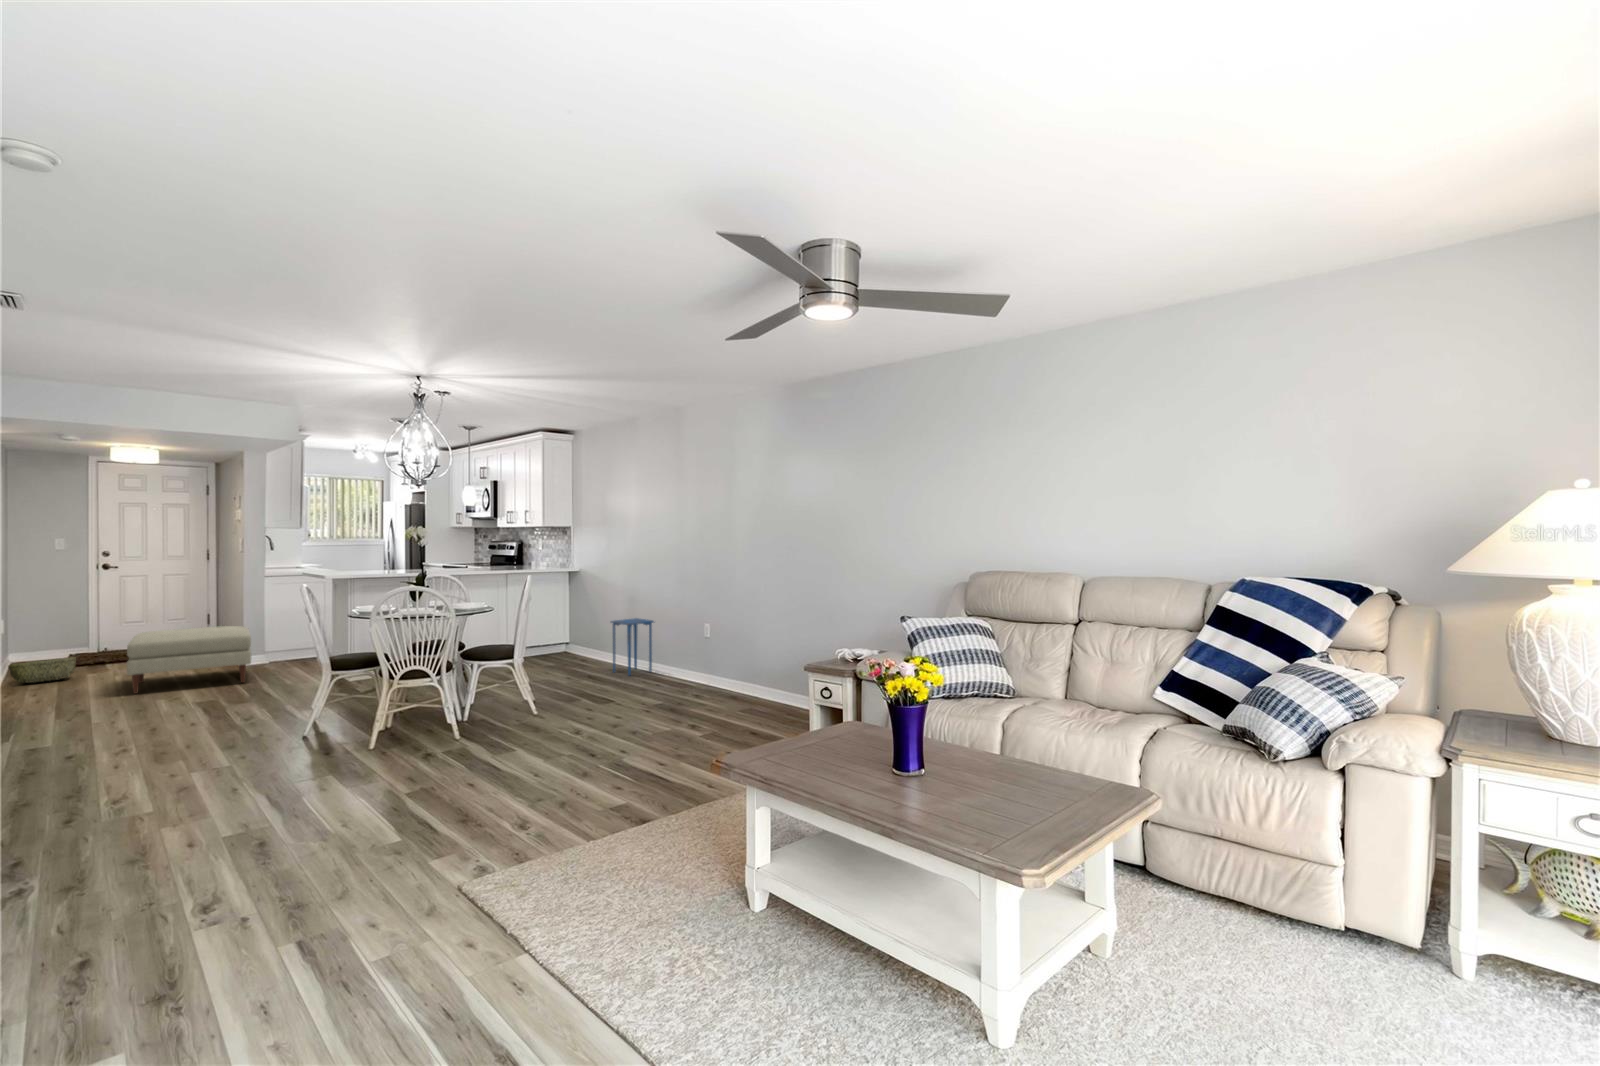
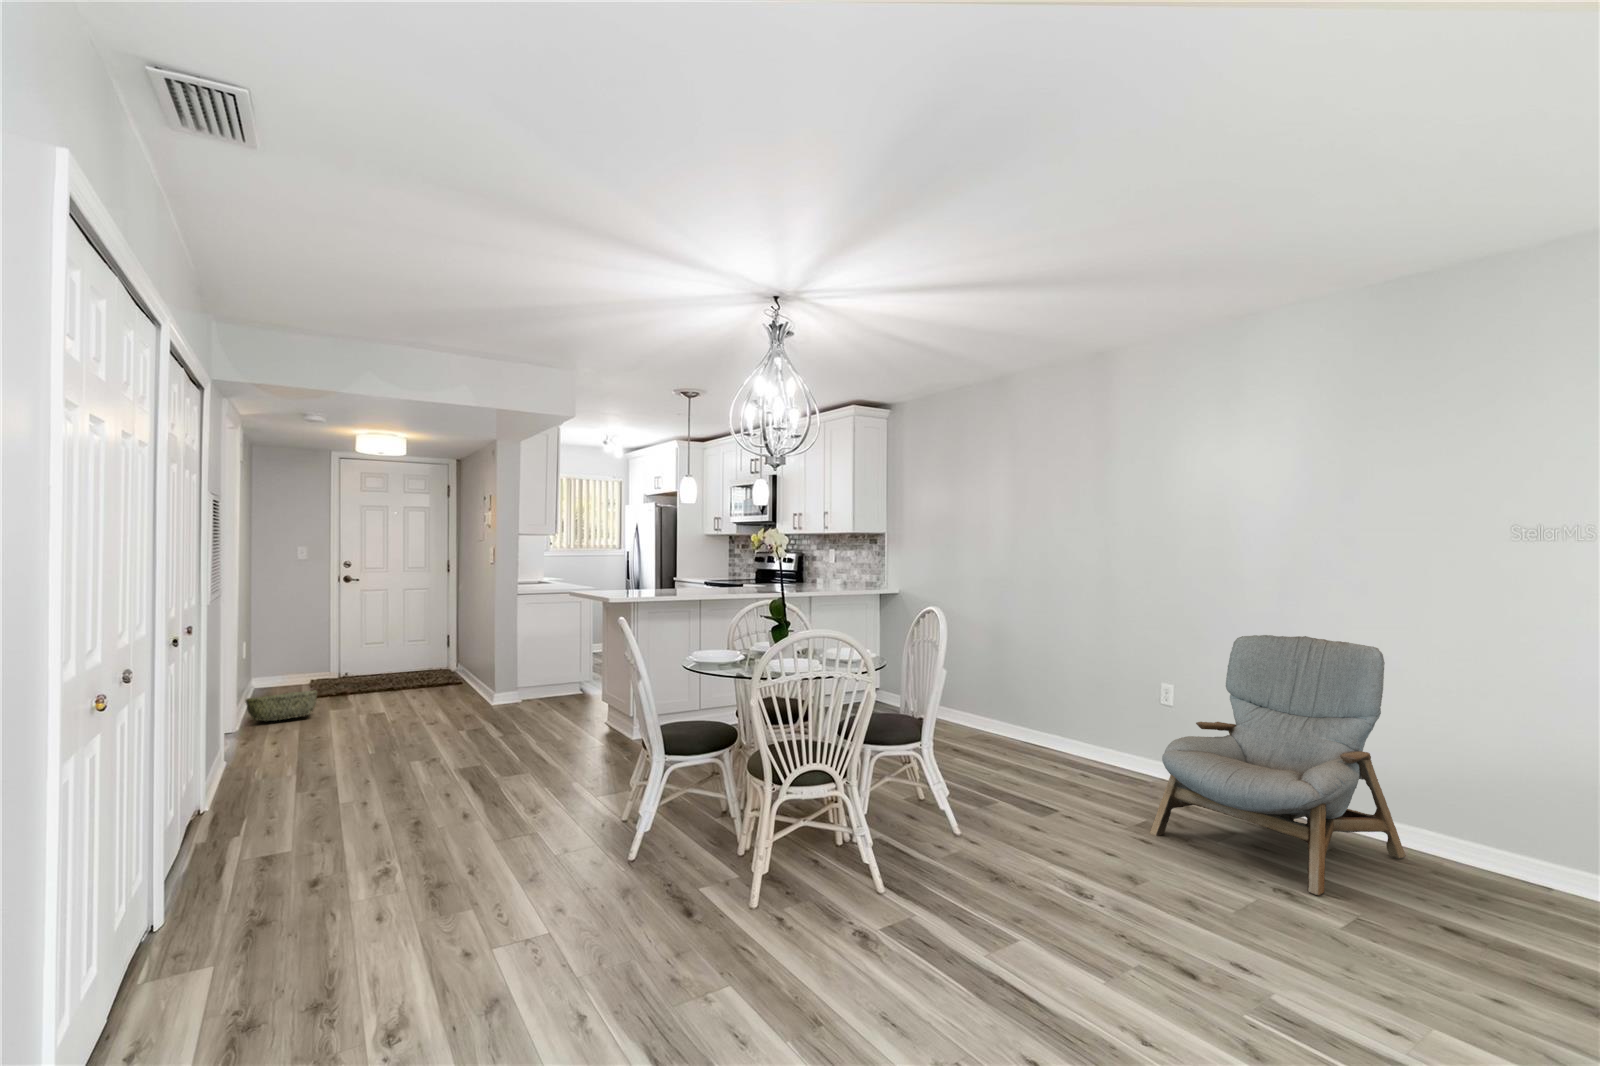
armchair: none [657,589,788,725] -> present [1150,635,1406,895]
side table: present [611,618,654,675] -> none [979,665,1046,752]
ottoman: present [127,626,251,694] -> none [375,658,515,748]

